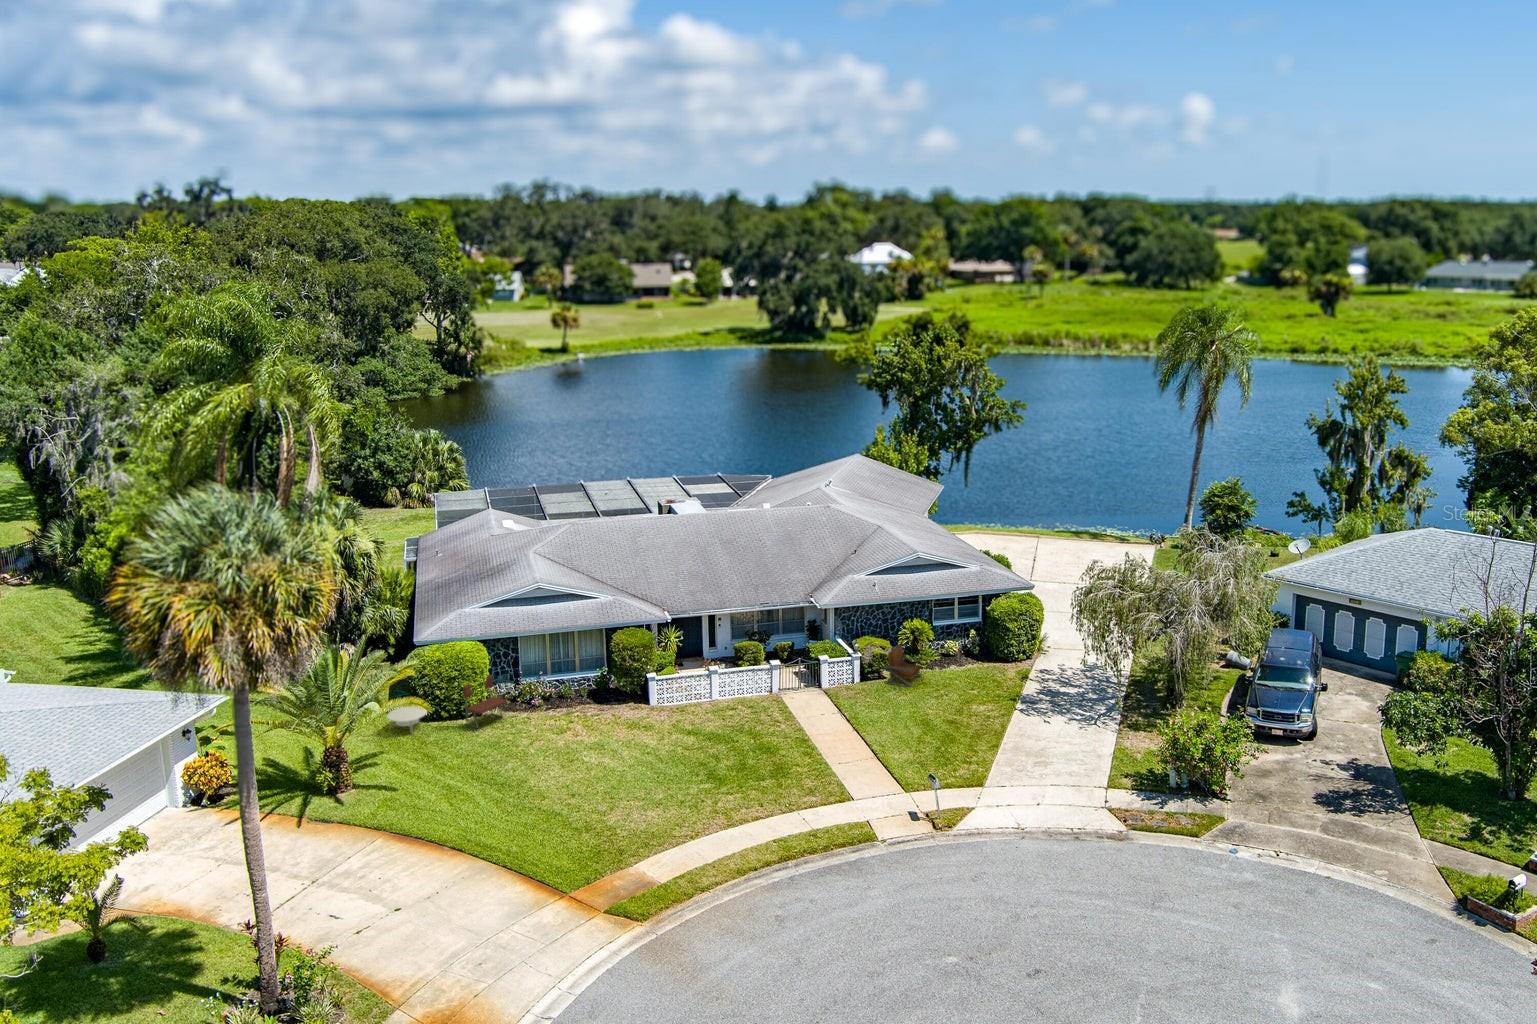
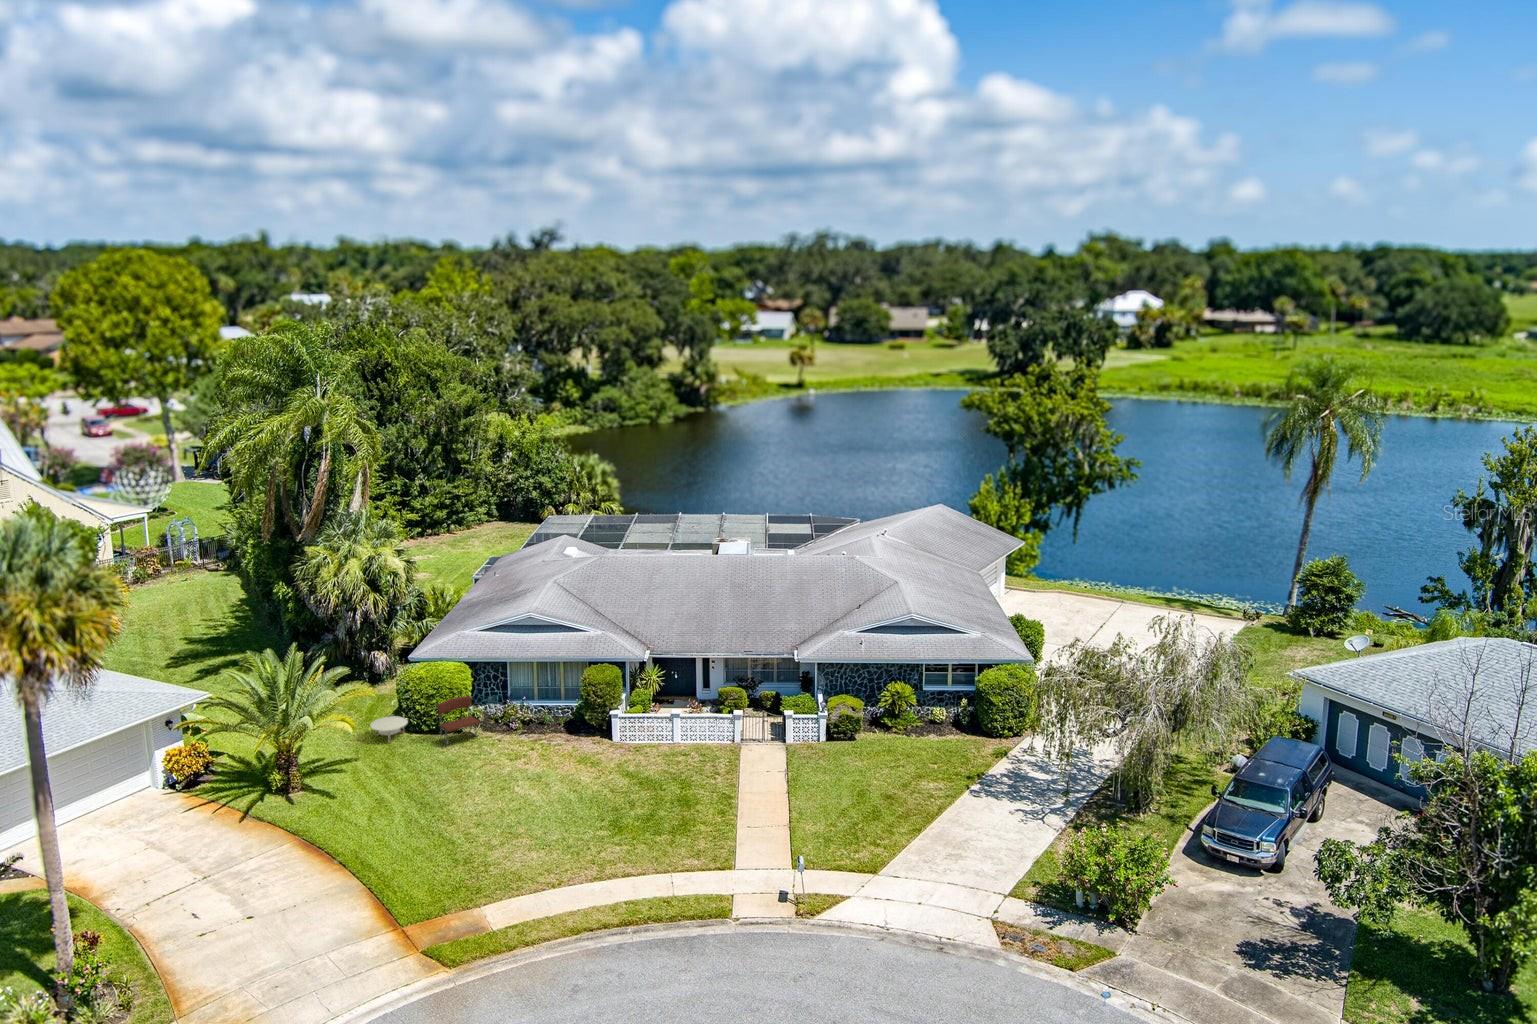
lounge chair: present [885,645,922,687] -> none [852,708,895,753]

